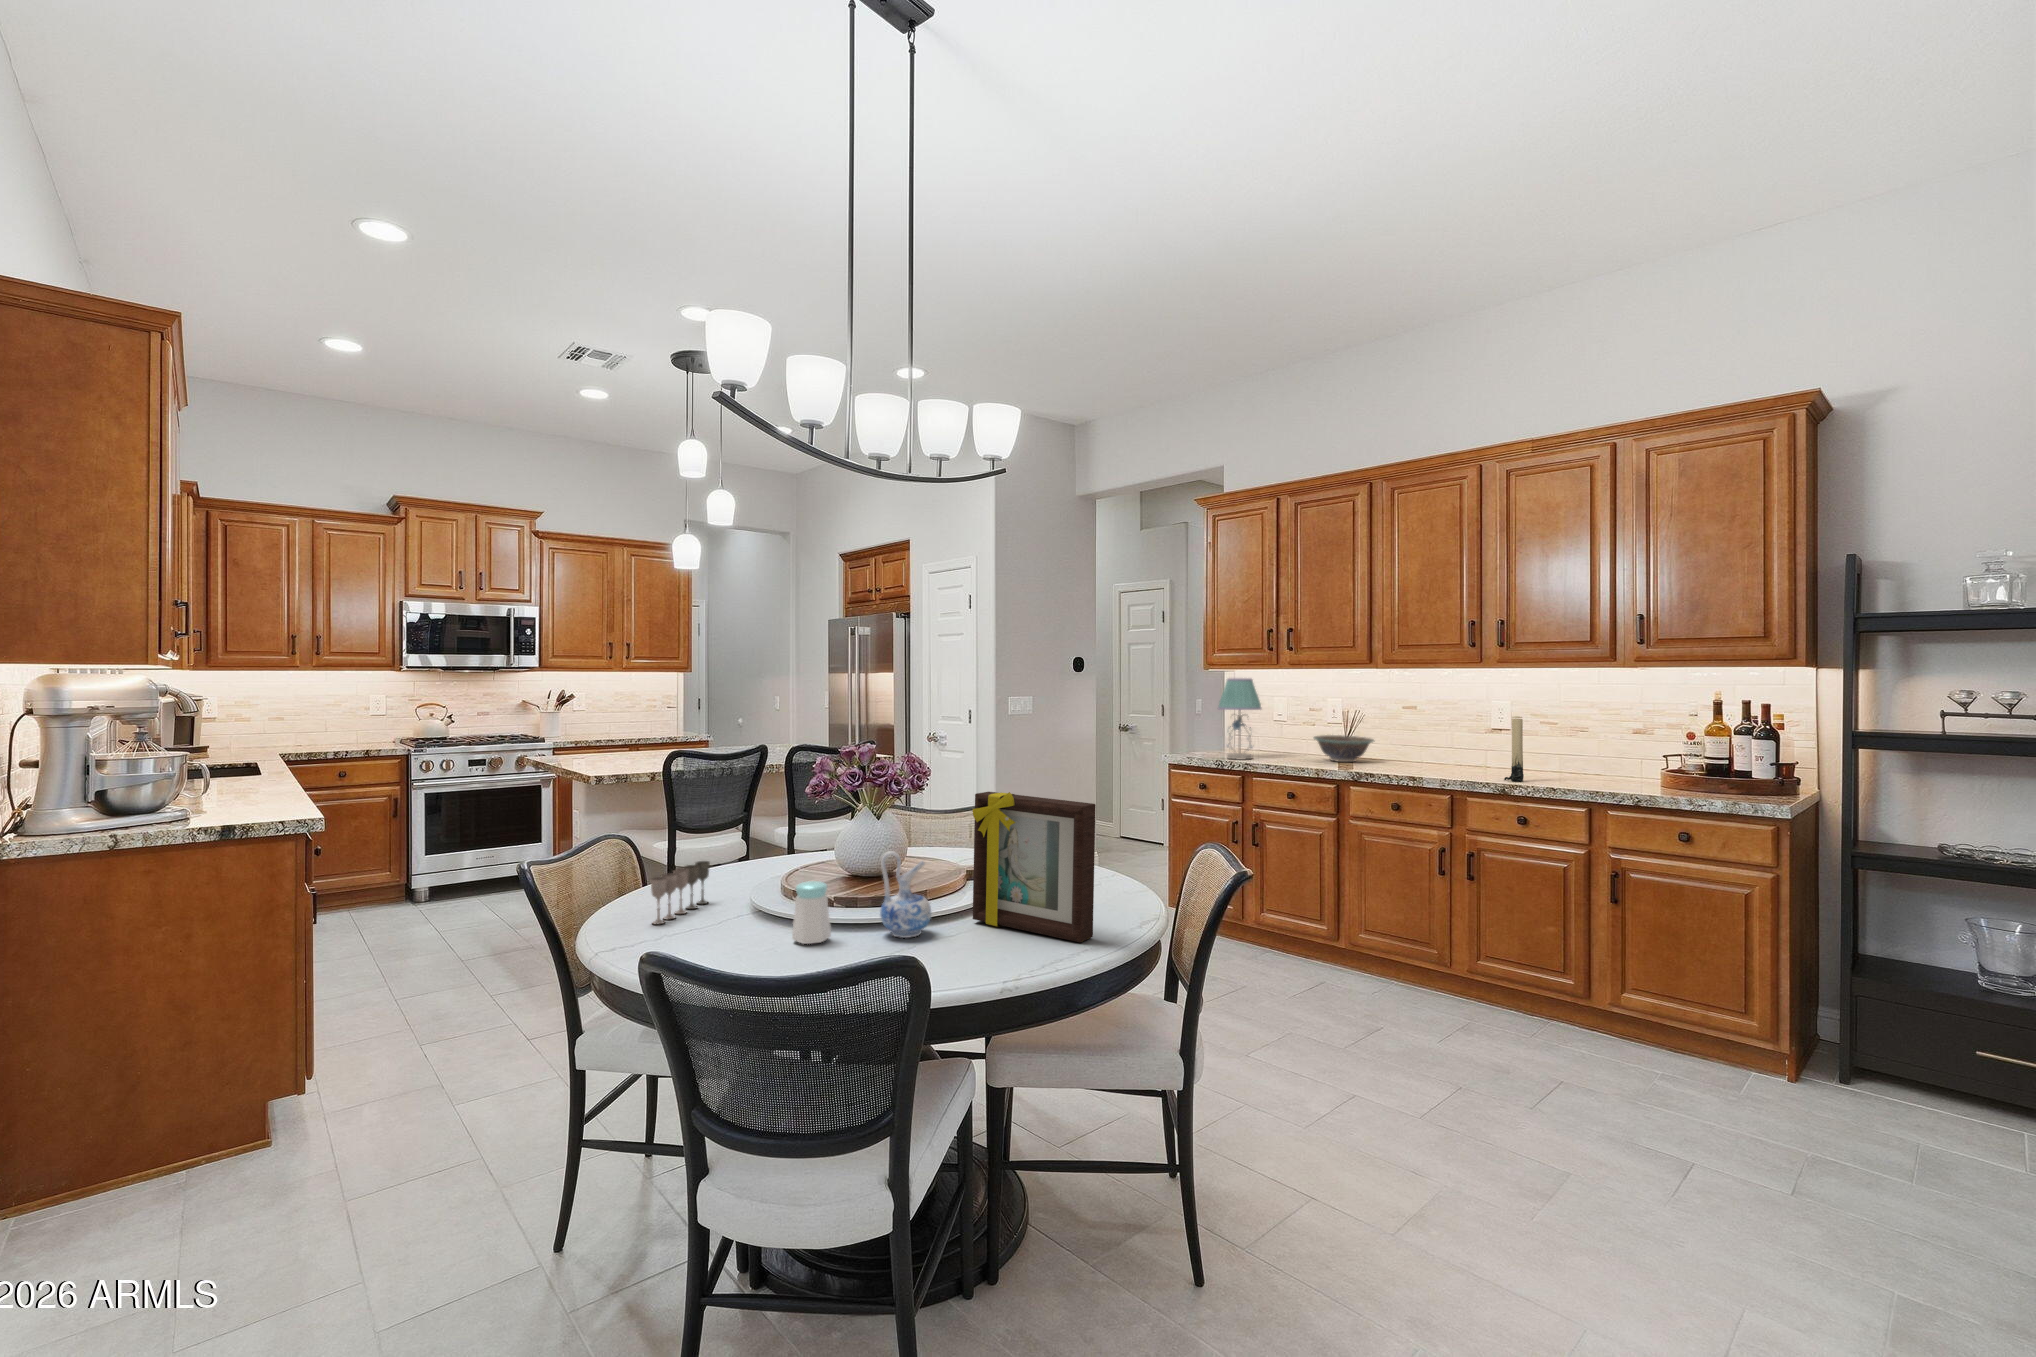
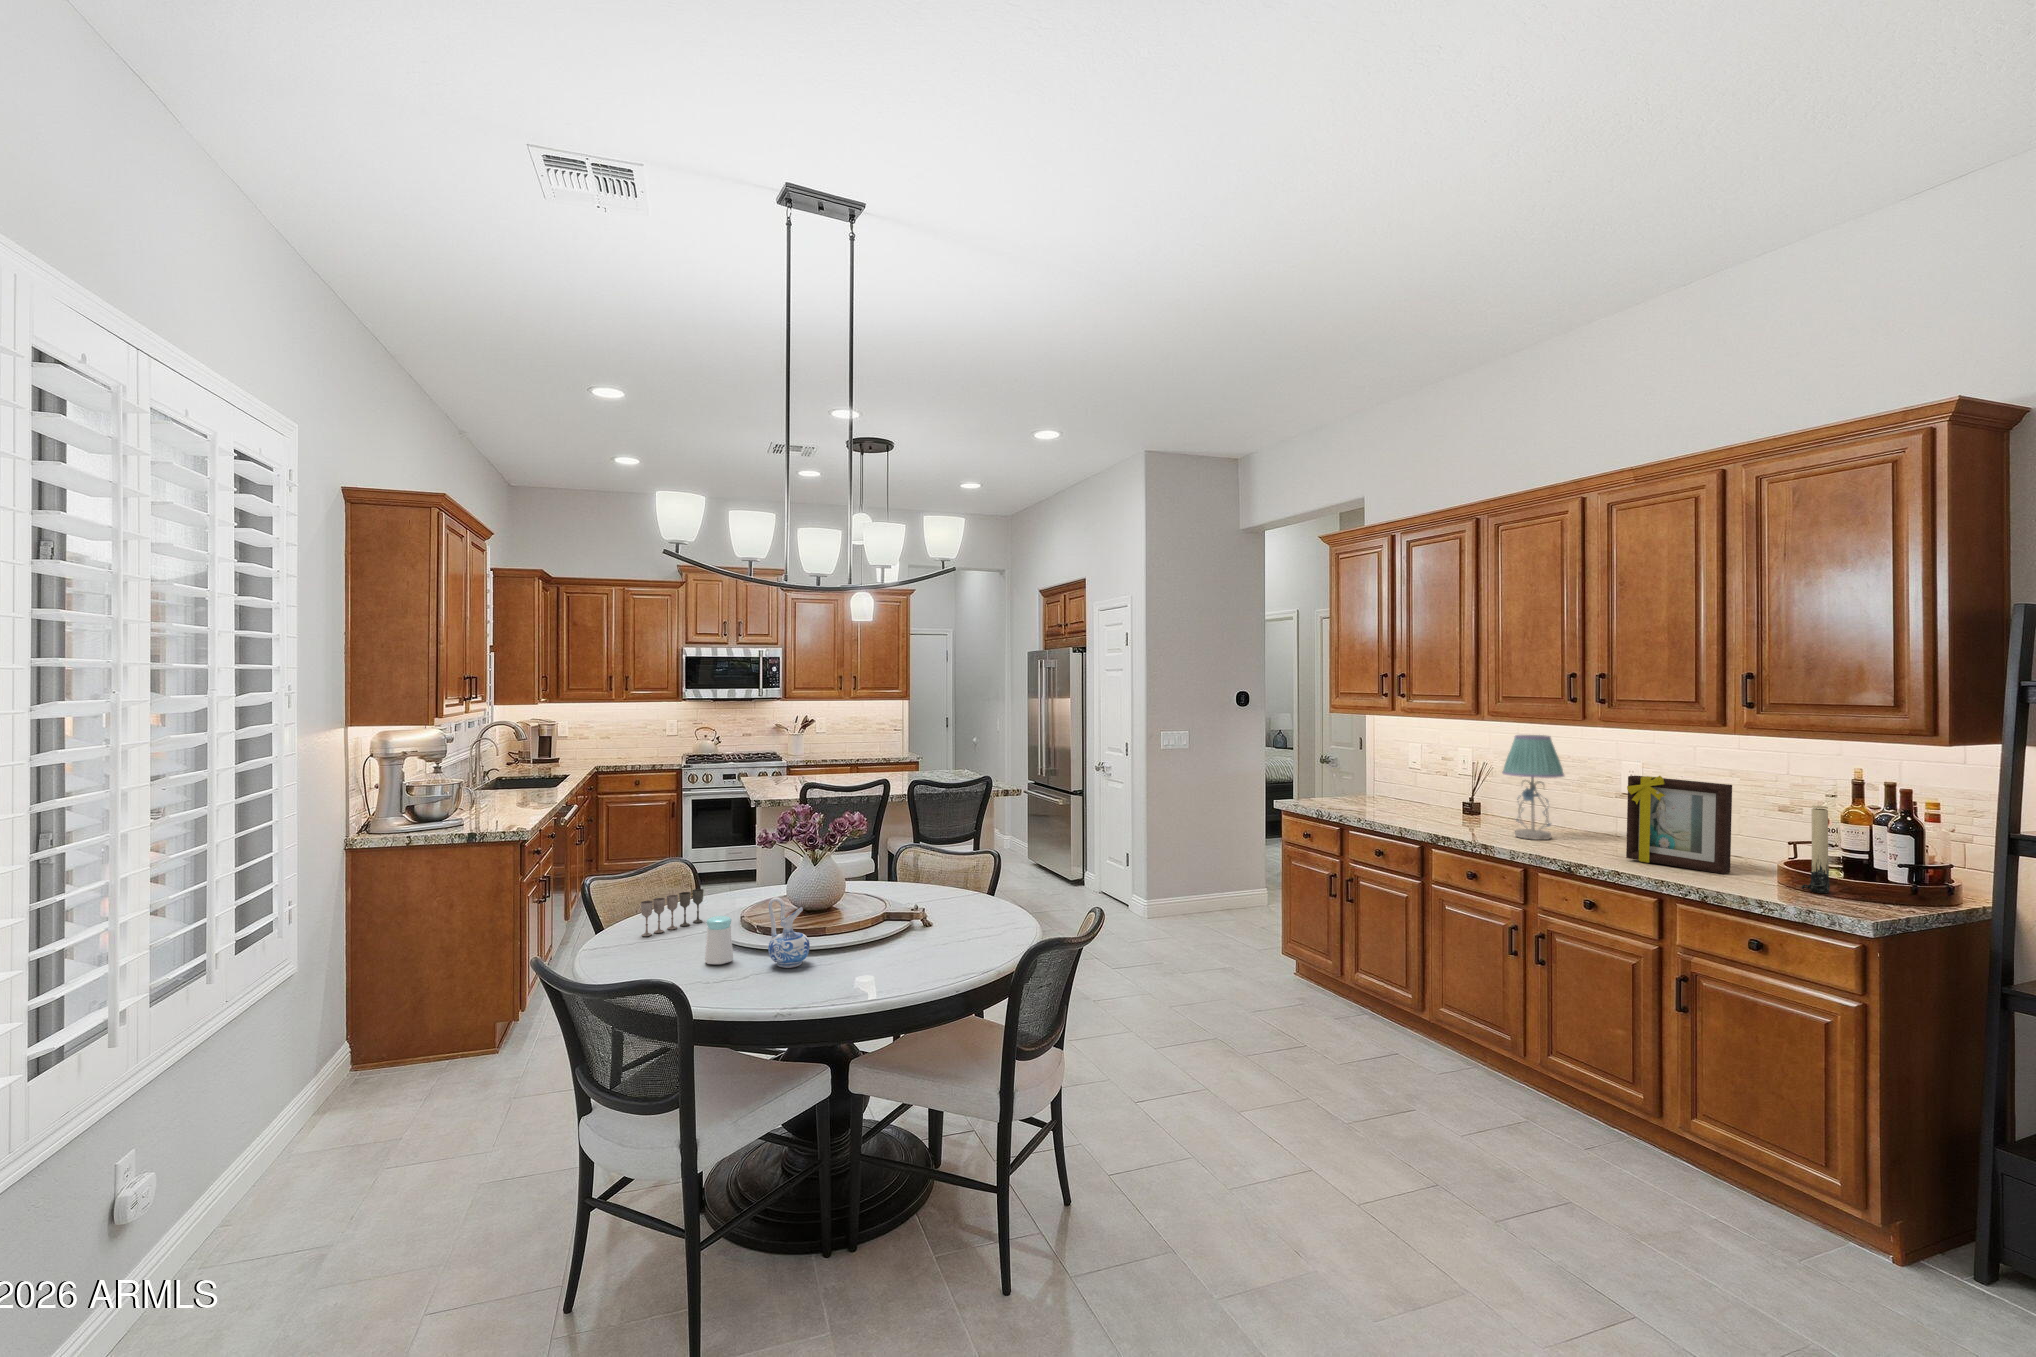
table lamp: present [1218,678,1261,760] -> present [1502,735,1564,840]
candle: present [1504,716,1524,782] -> present [1801,806,1830,893]
decorative bowl: present [1314,735,1374,762] -> none [1423,789,1492,821]
picture frame: present [973,792,1096,942] -> present [1626,776,1732,874]

